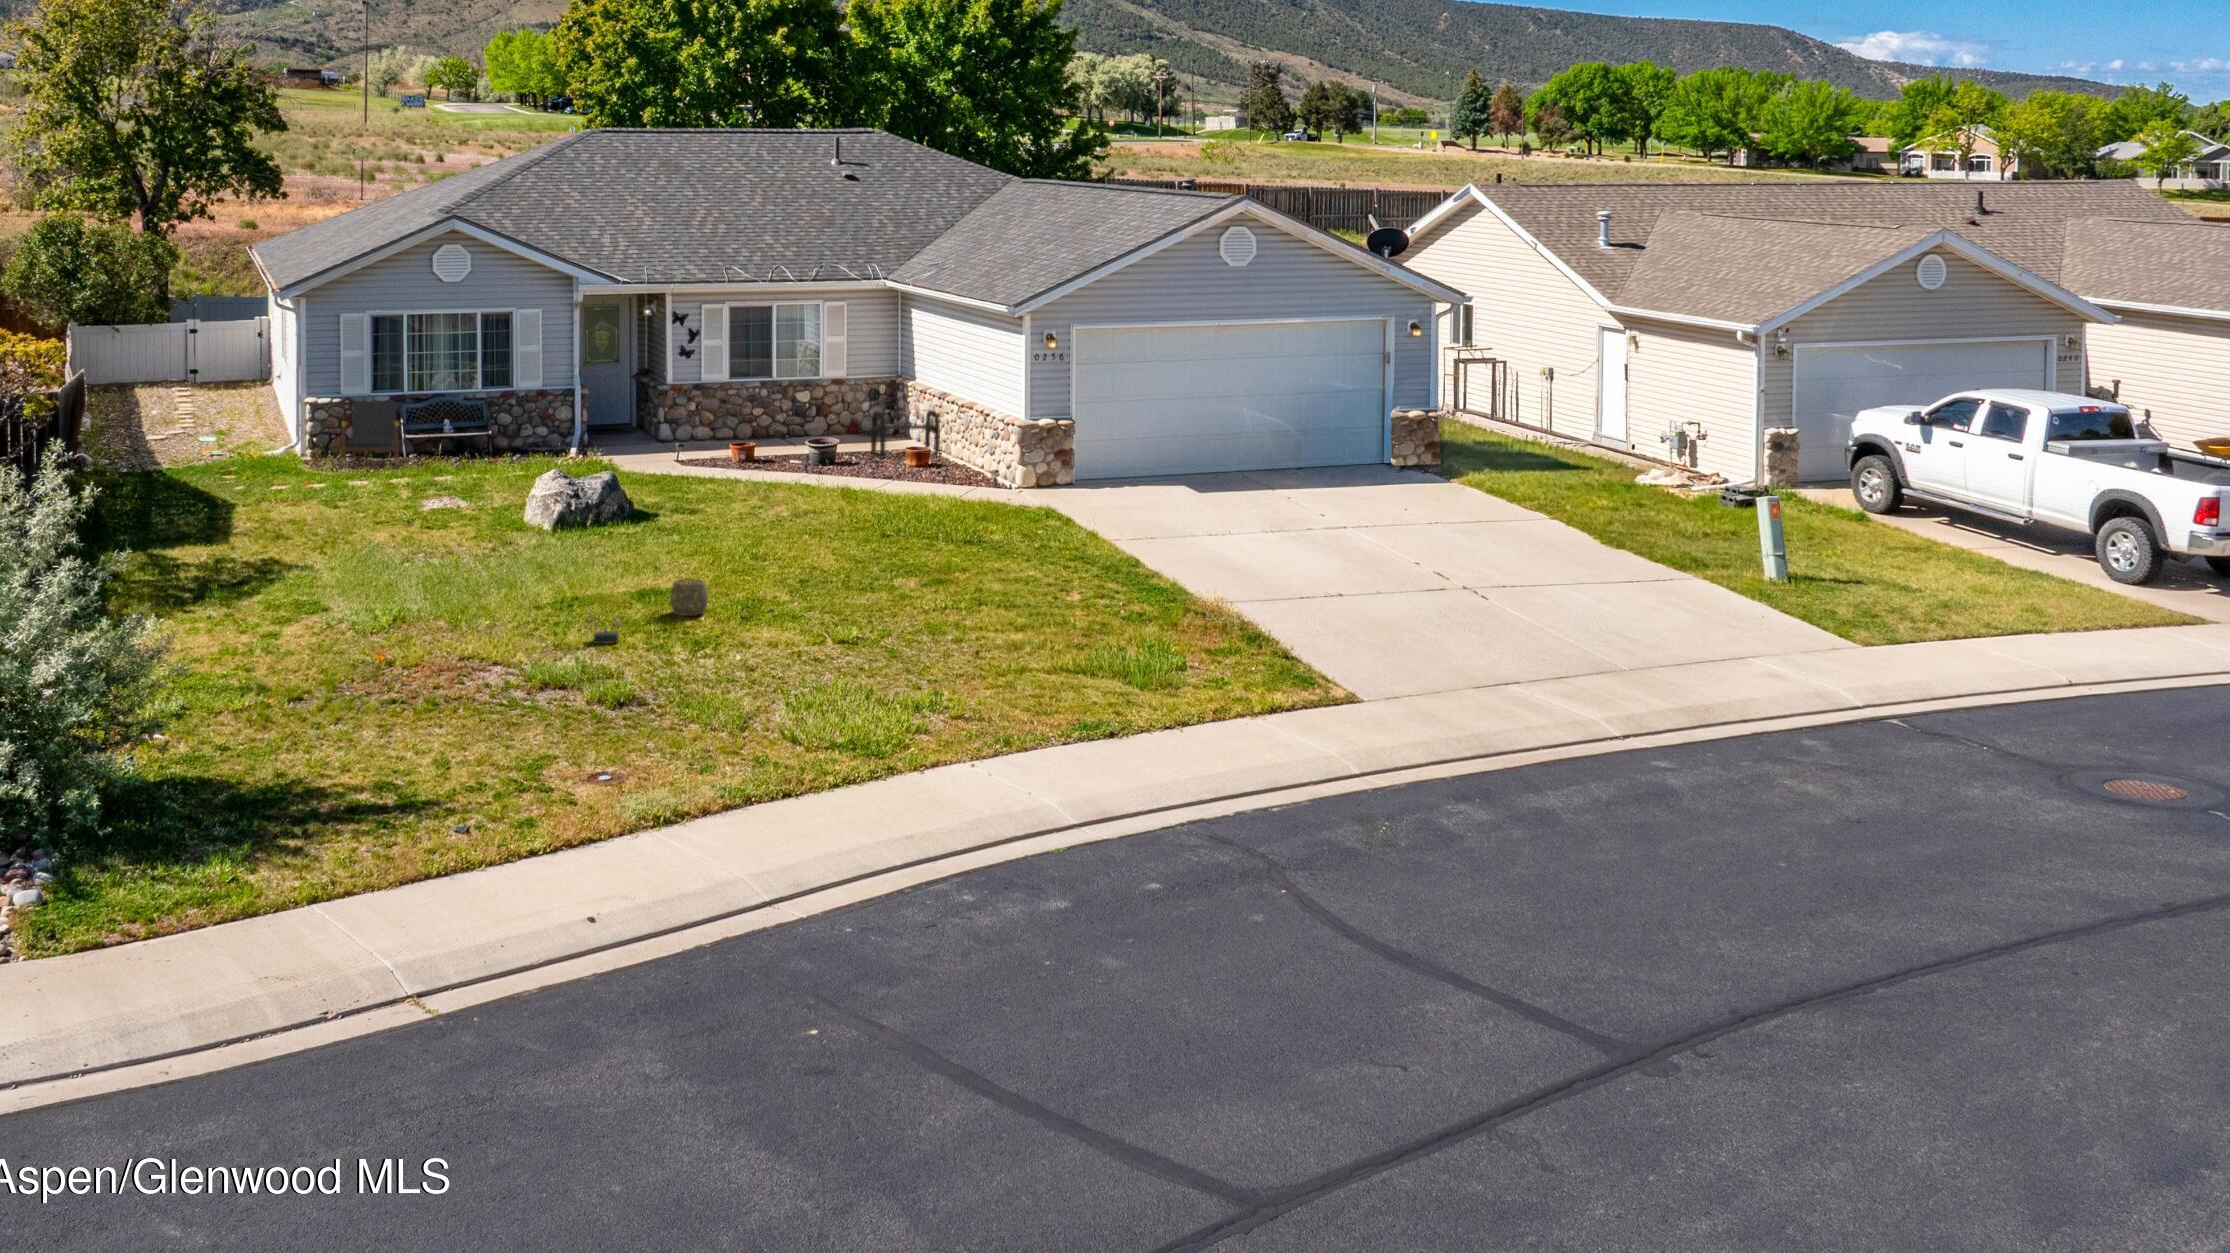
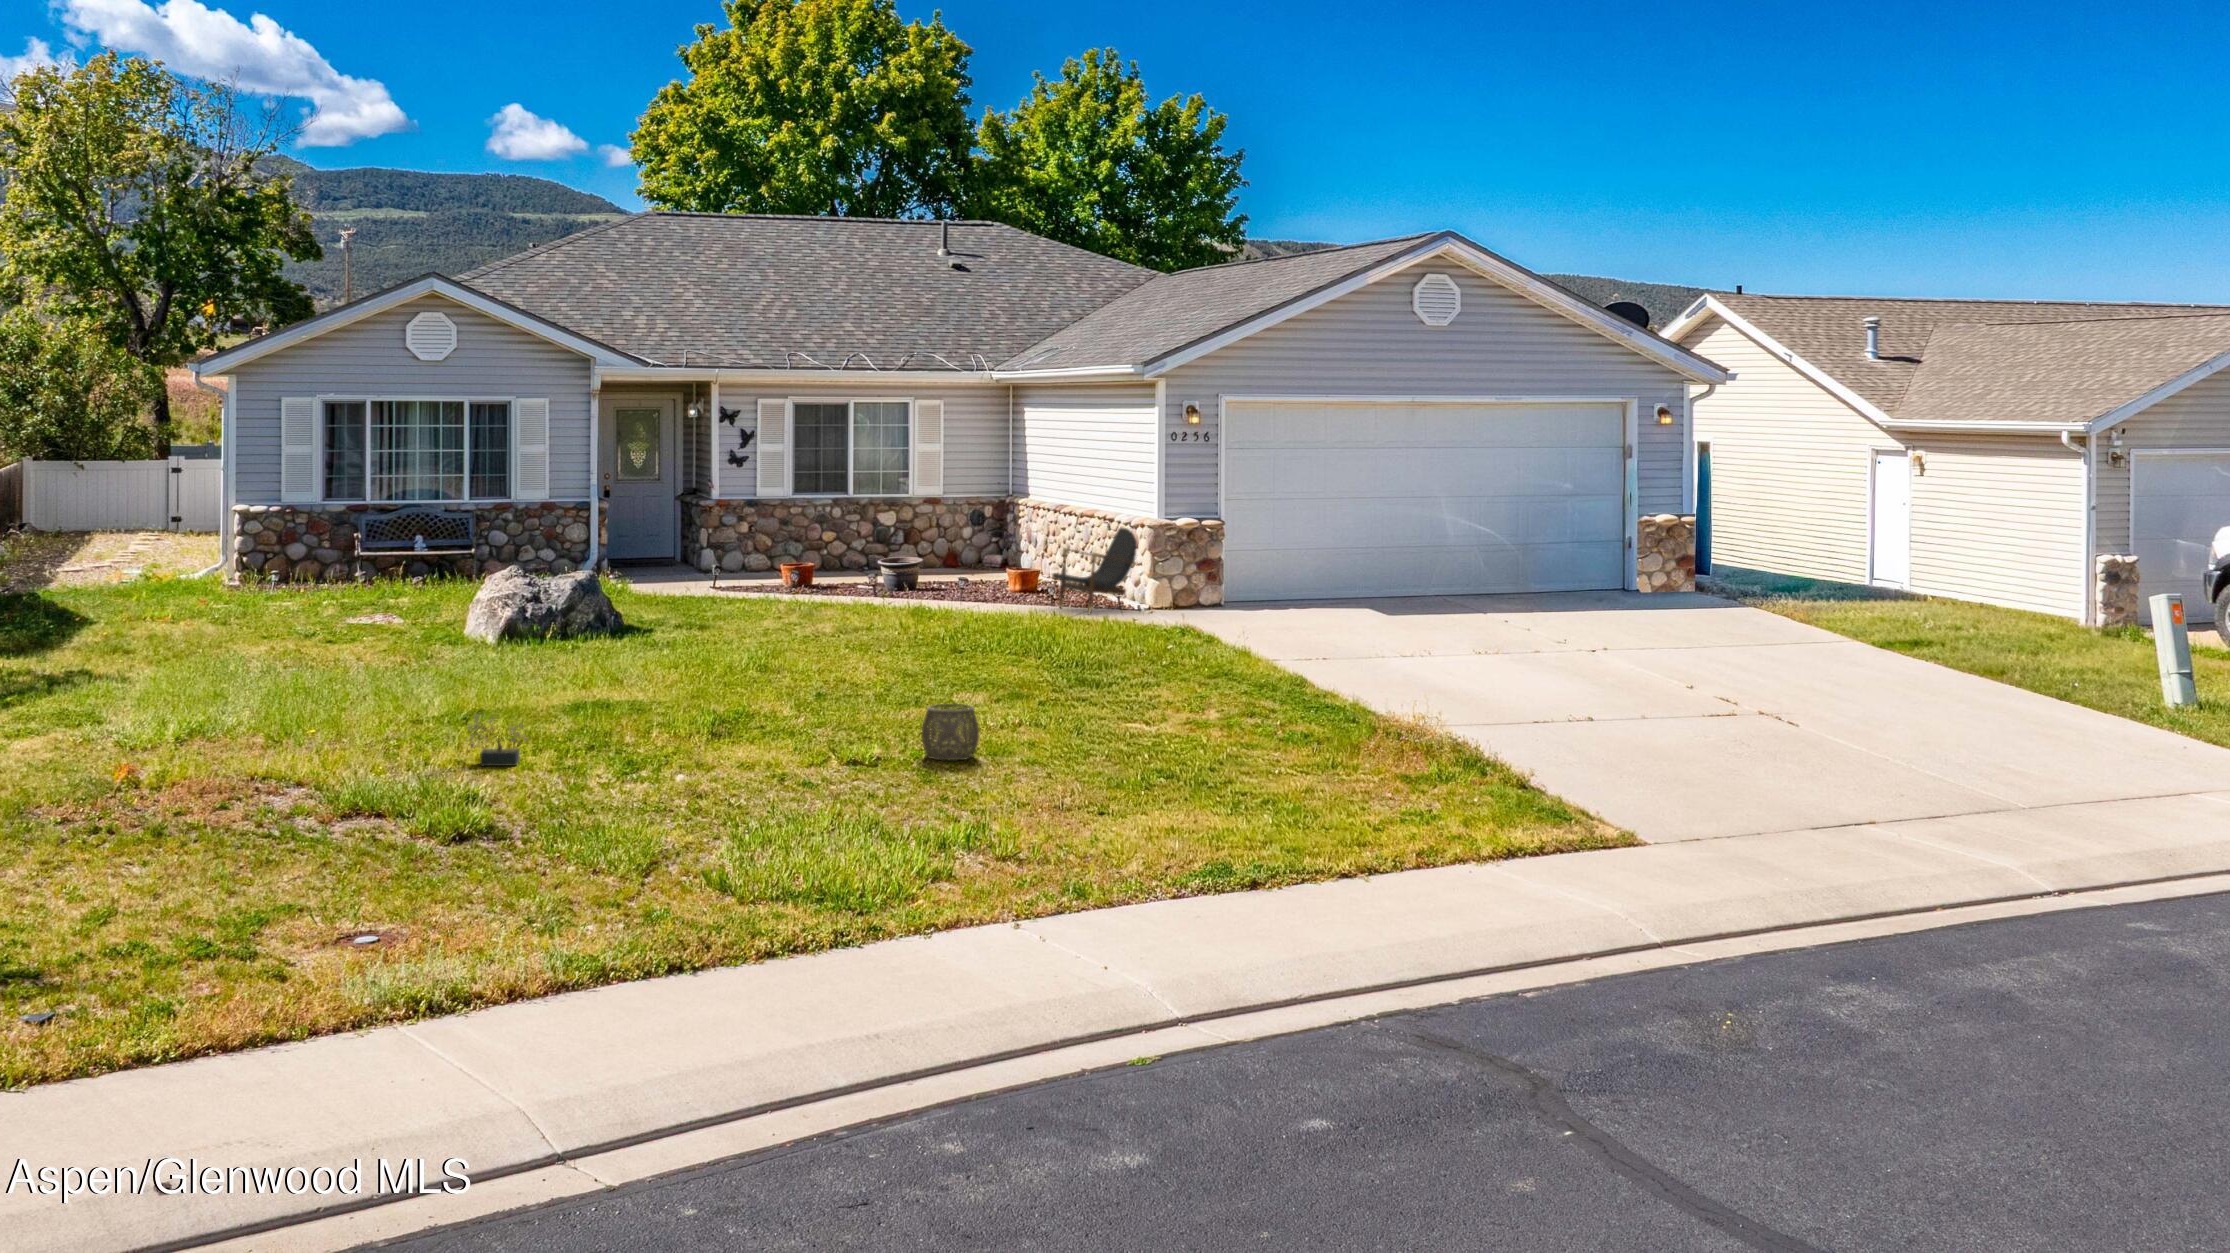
lounge chair: present [342,401,400,465] -> present [1052,528,1141,614]
bench: present [871,410,940,458] -> none [966,525,1055,587]
woven basket: present [670,579,708,616] -> present [922,704,979,761]

